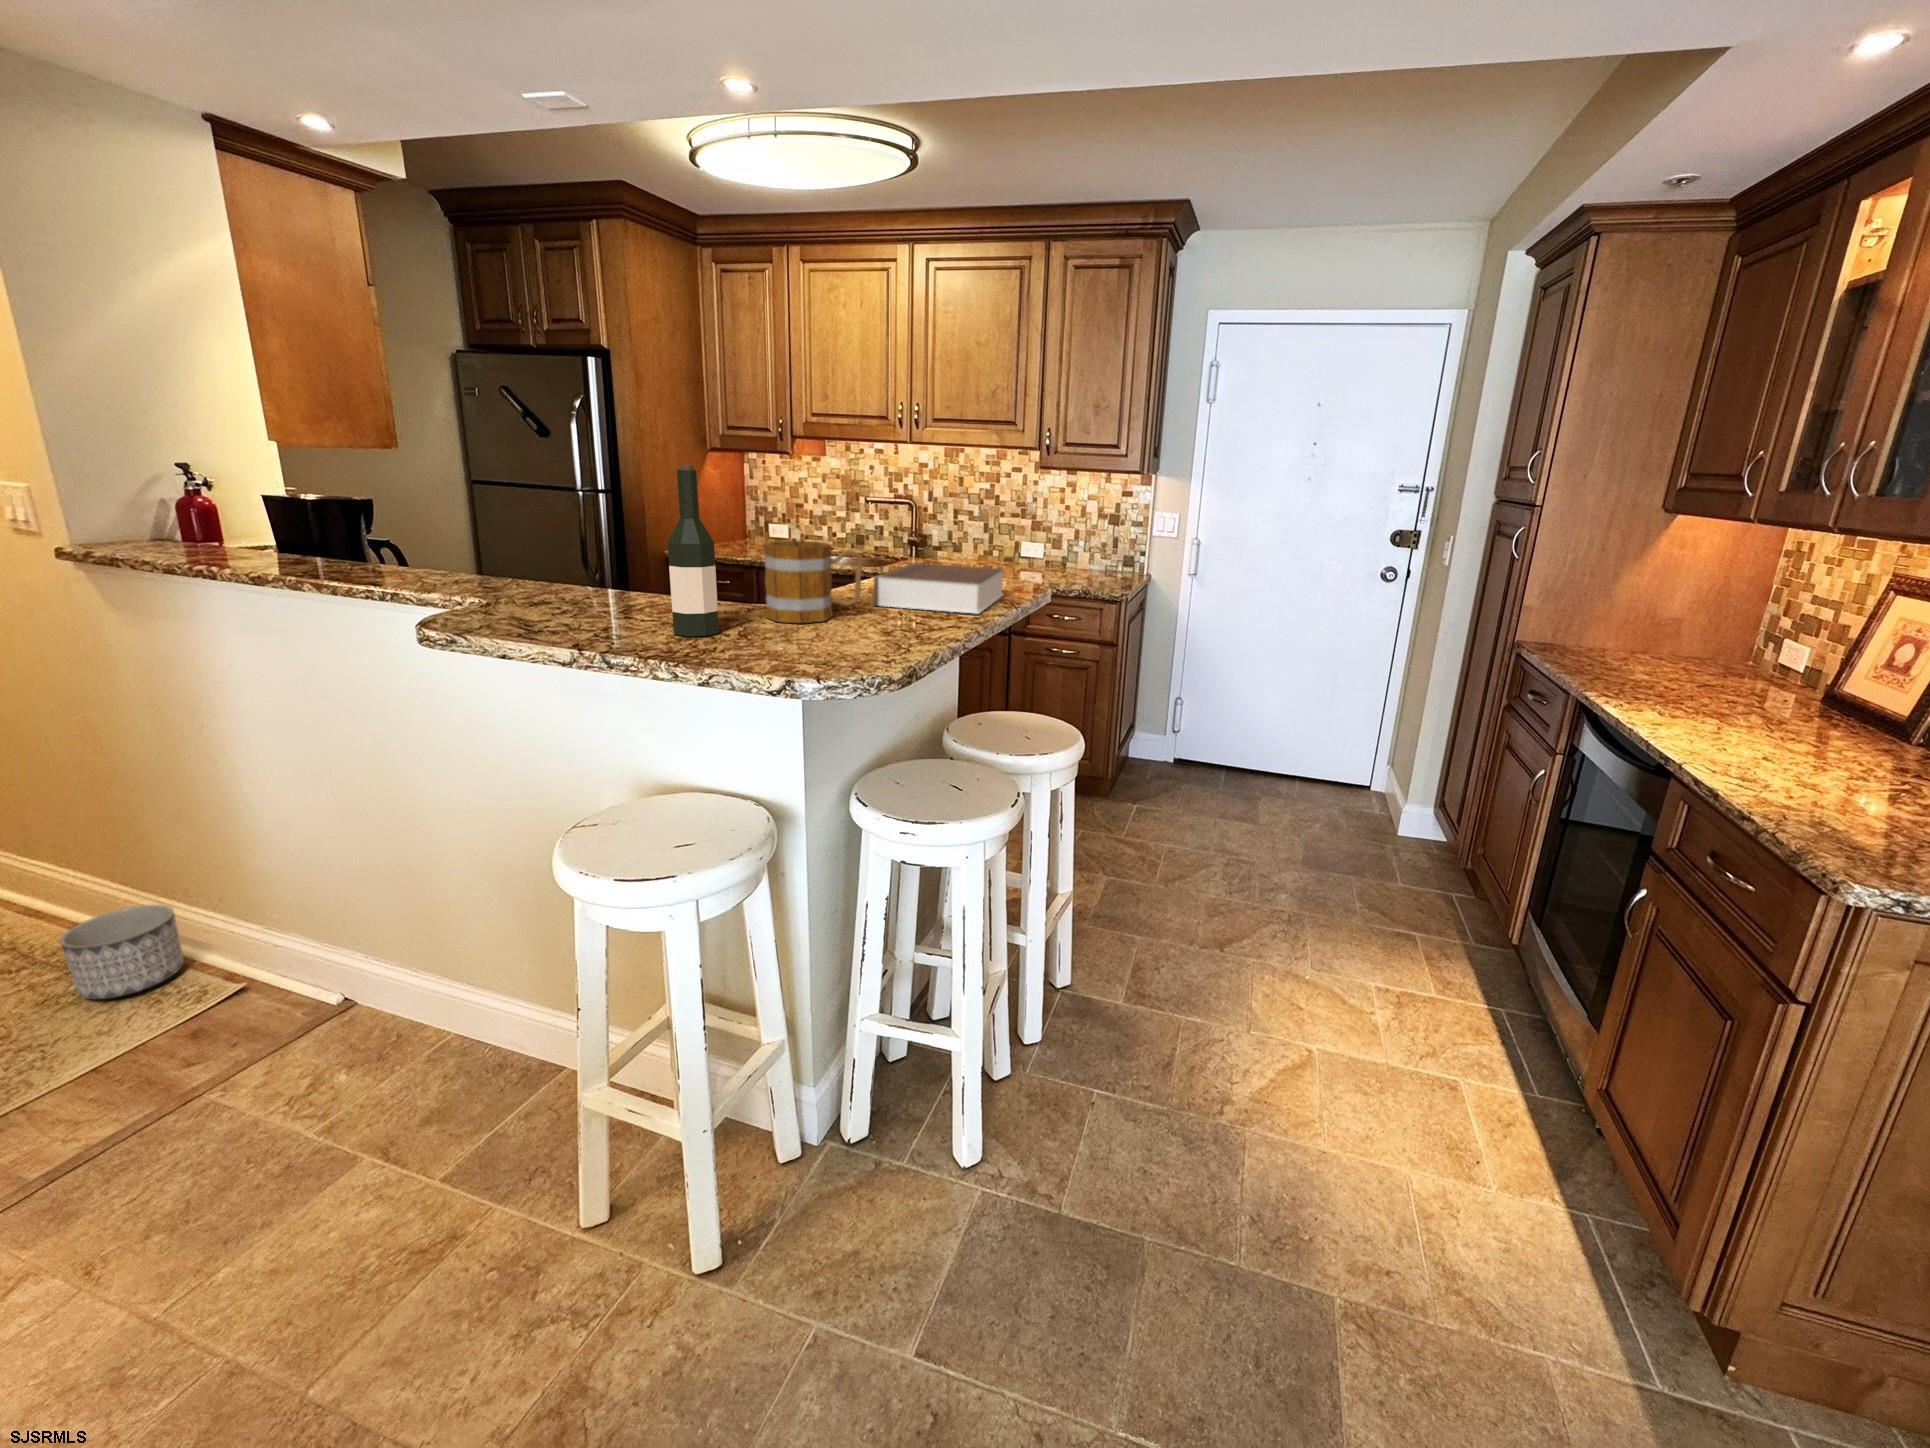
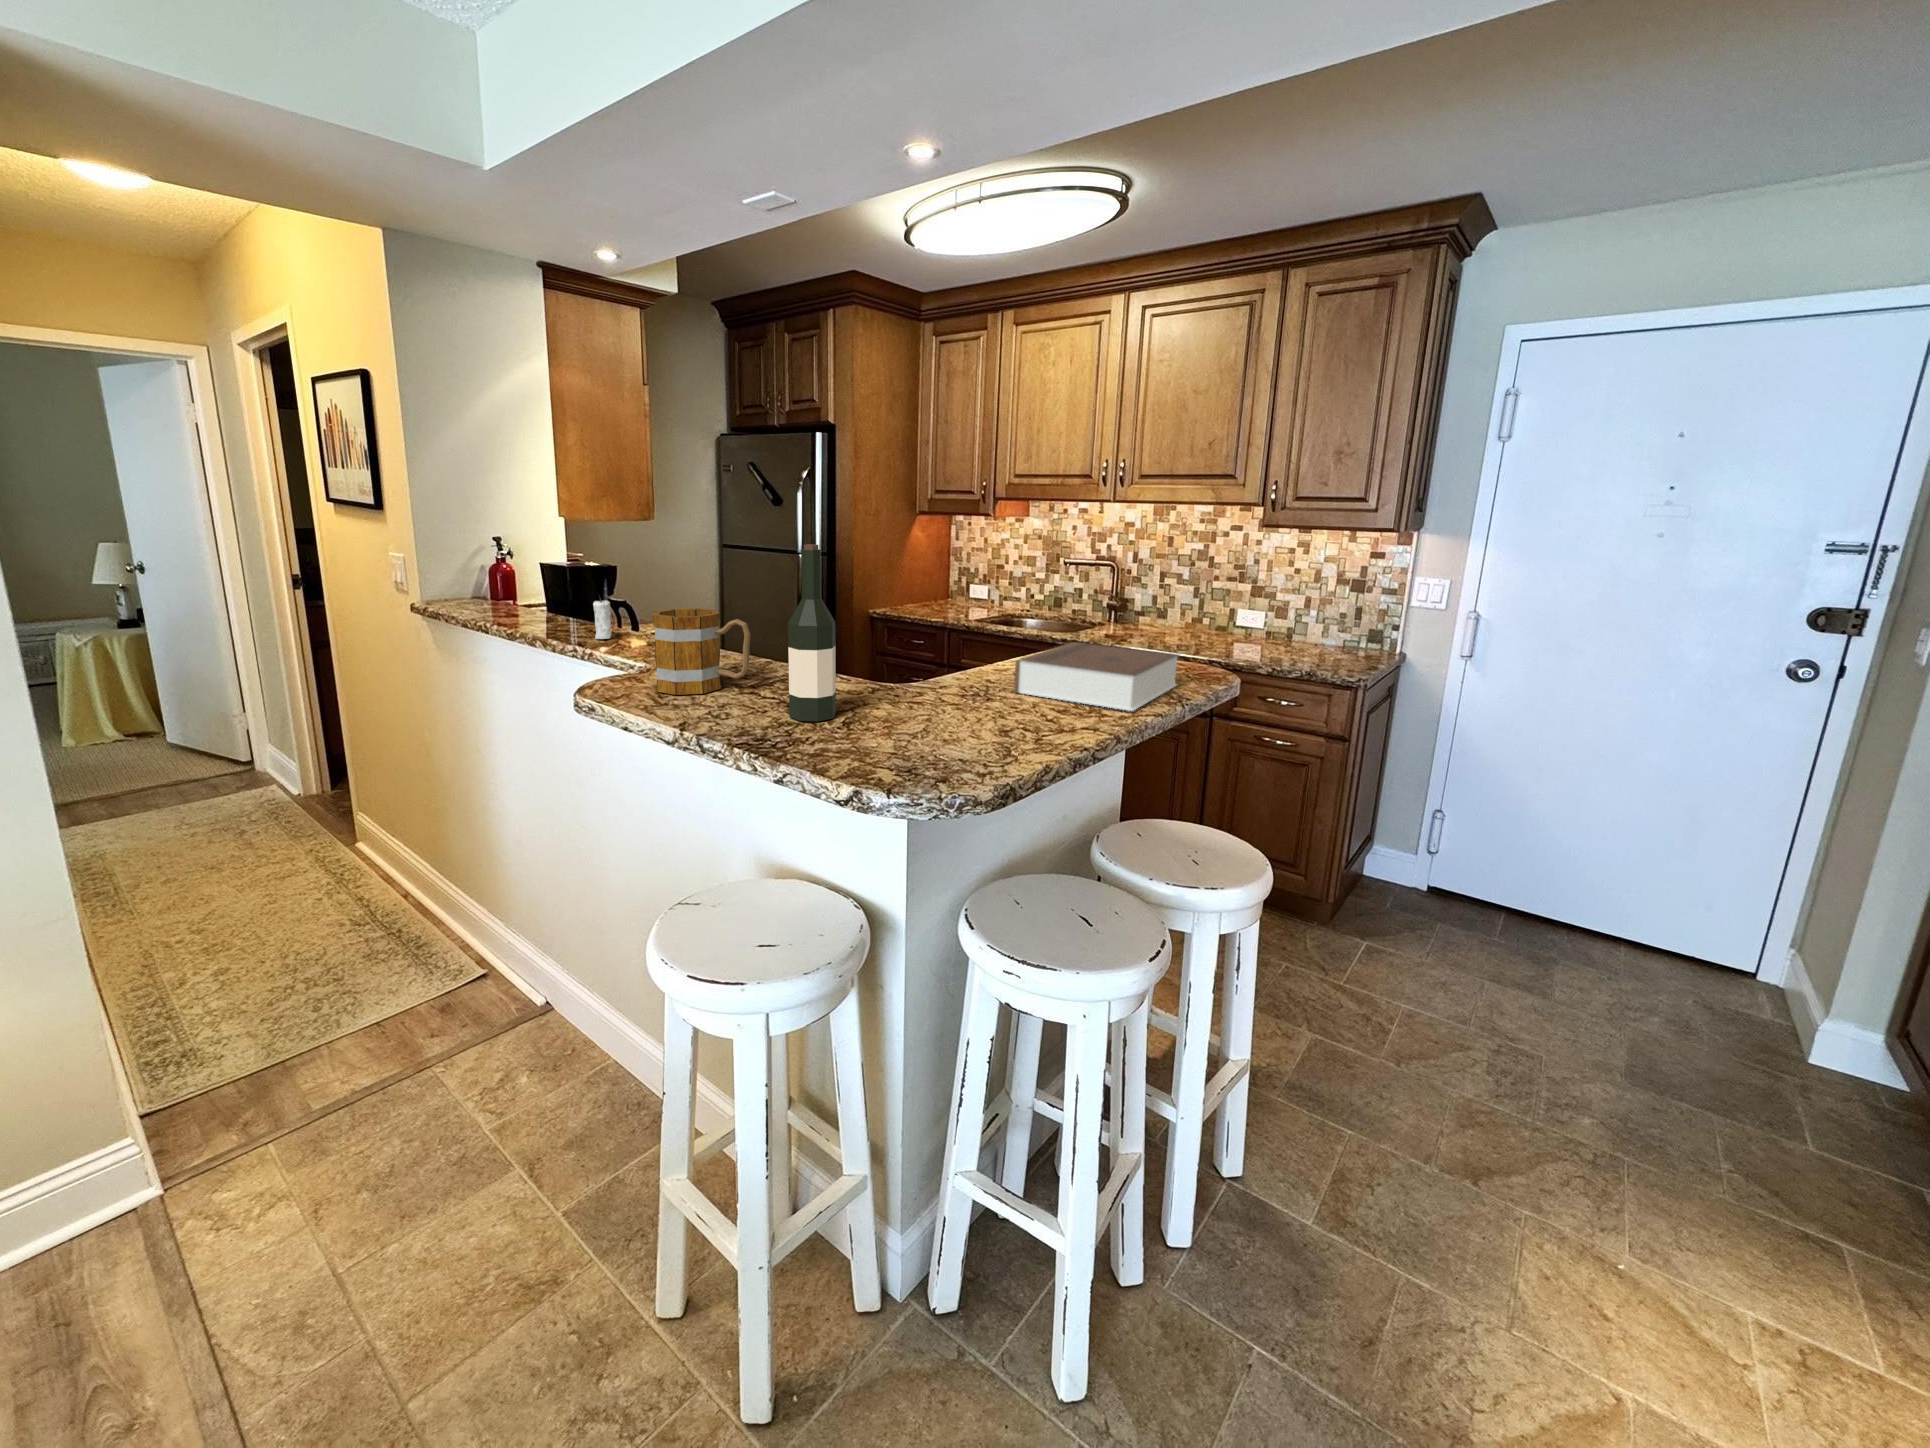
candle: none [369,524,398,577] -> present [593,598,612,639]
mug: present [763,541,862,623] -> present [653,608,750,695]
planter: present [60,905,184,999] -> none [387,889,461,961]

